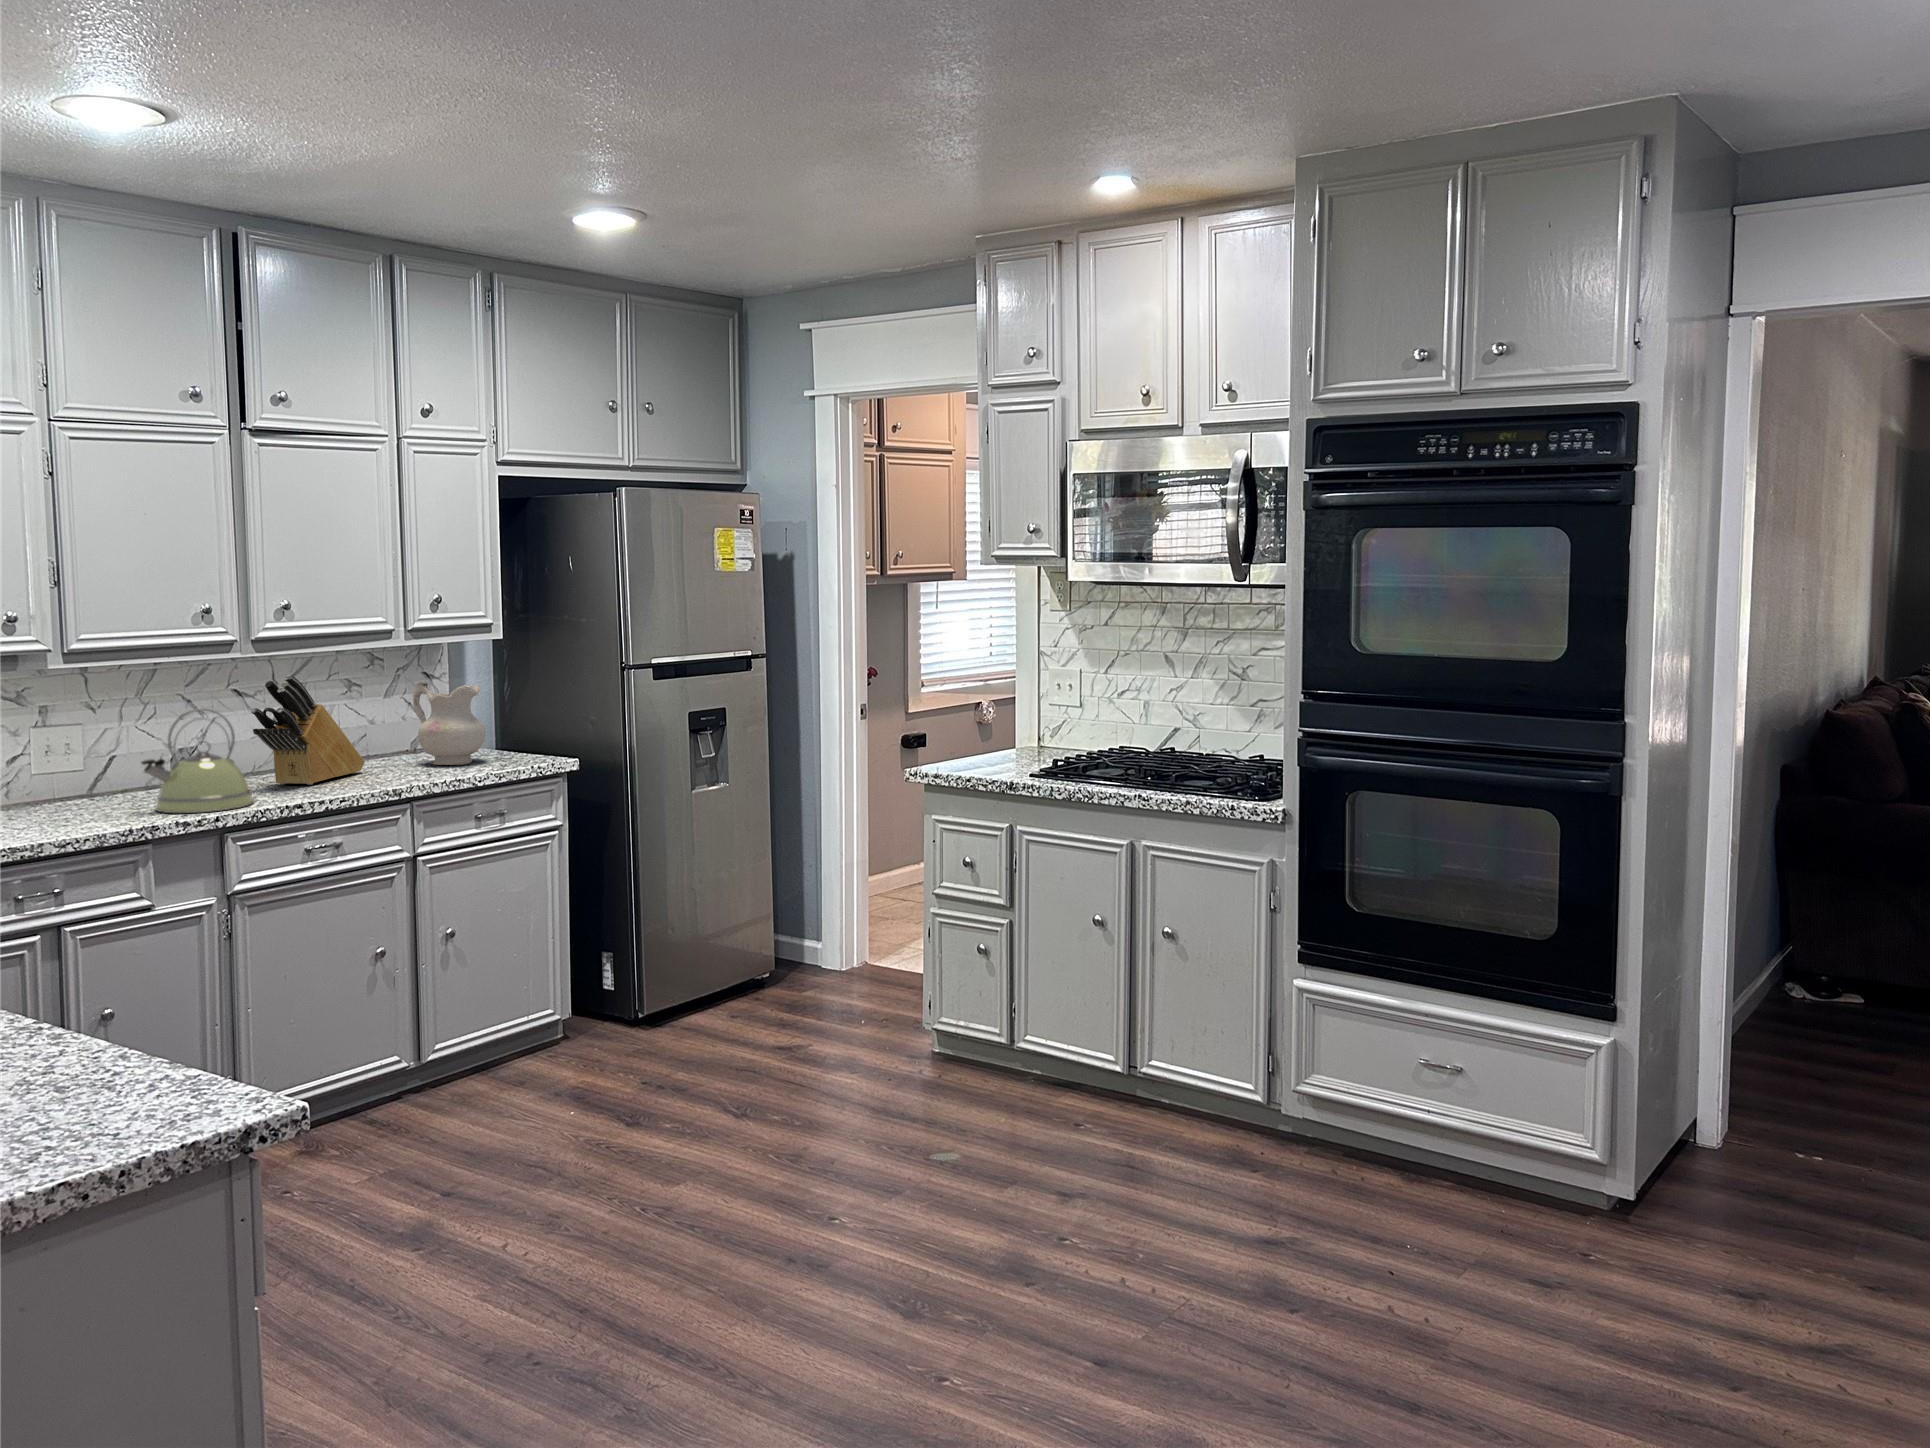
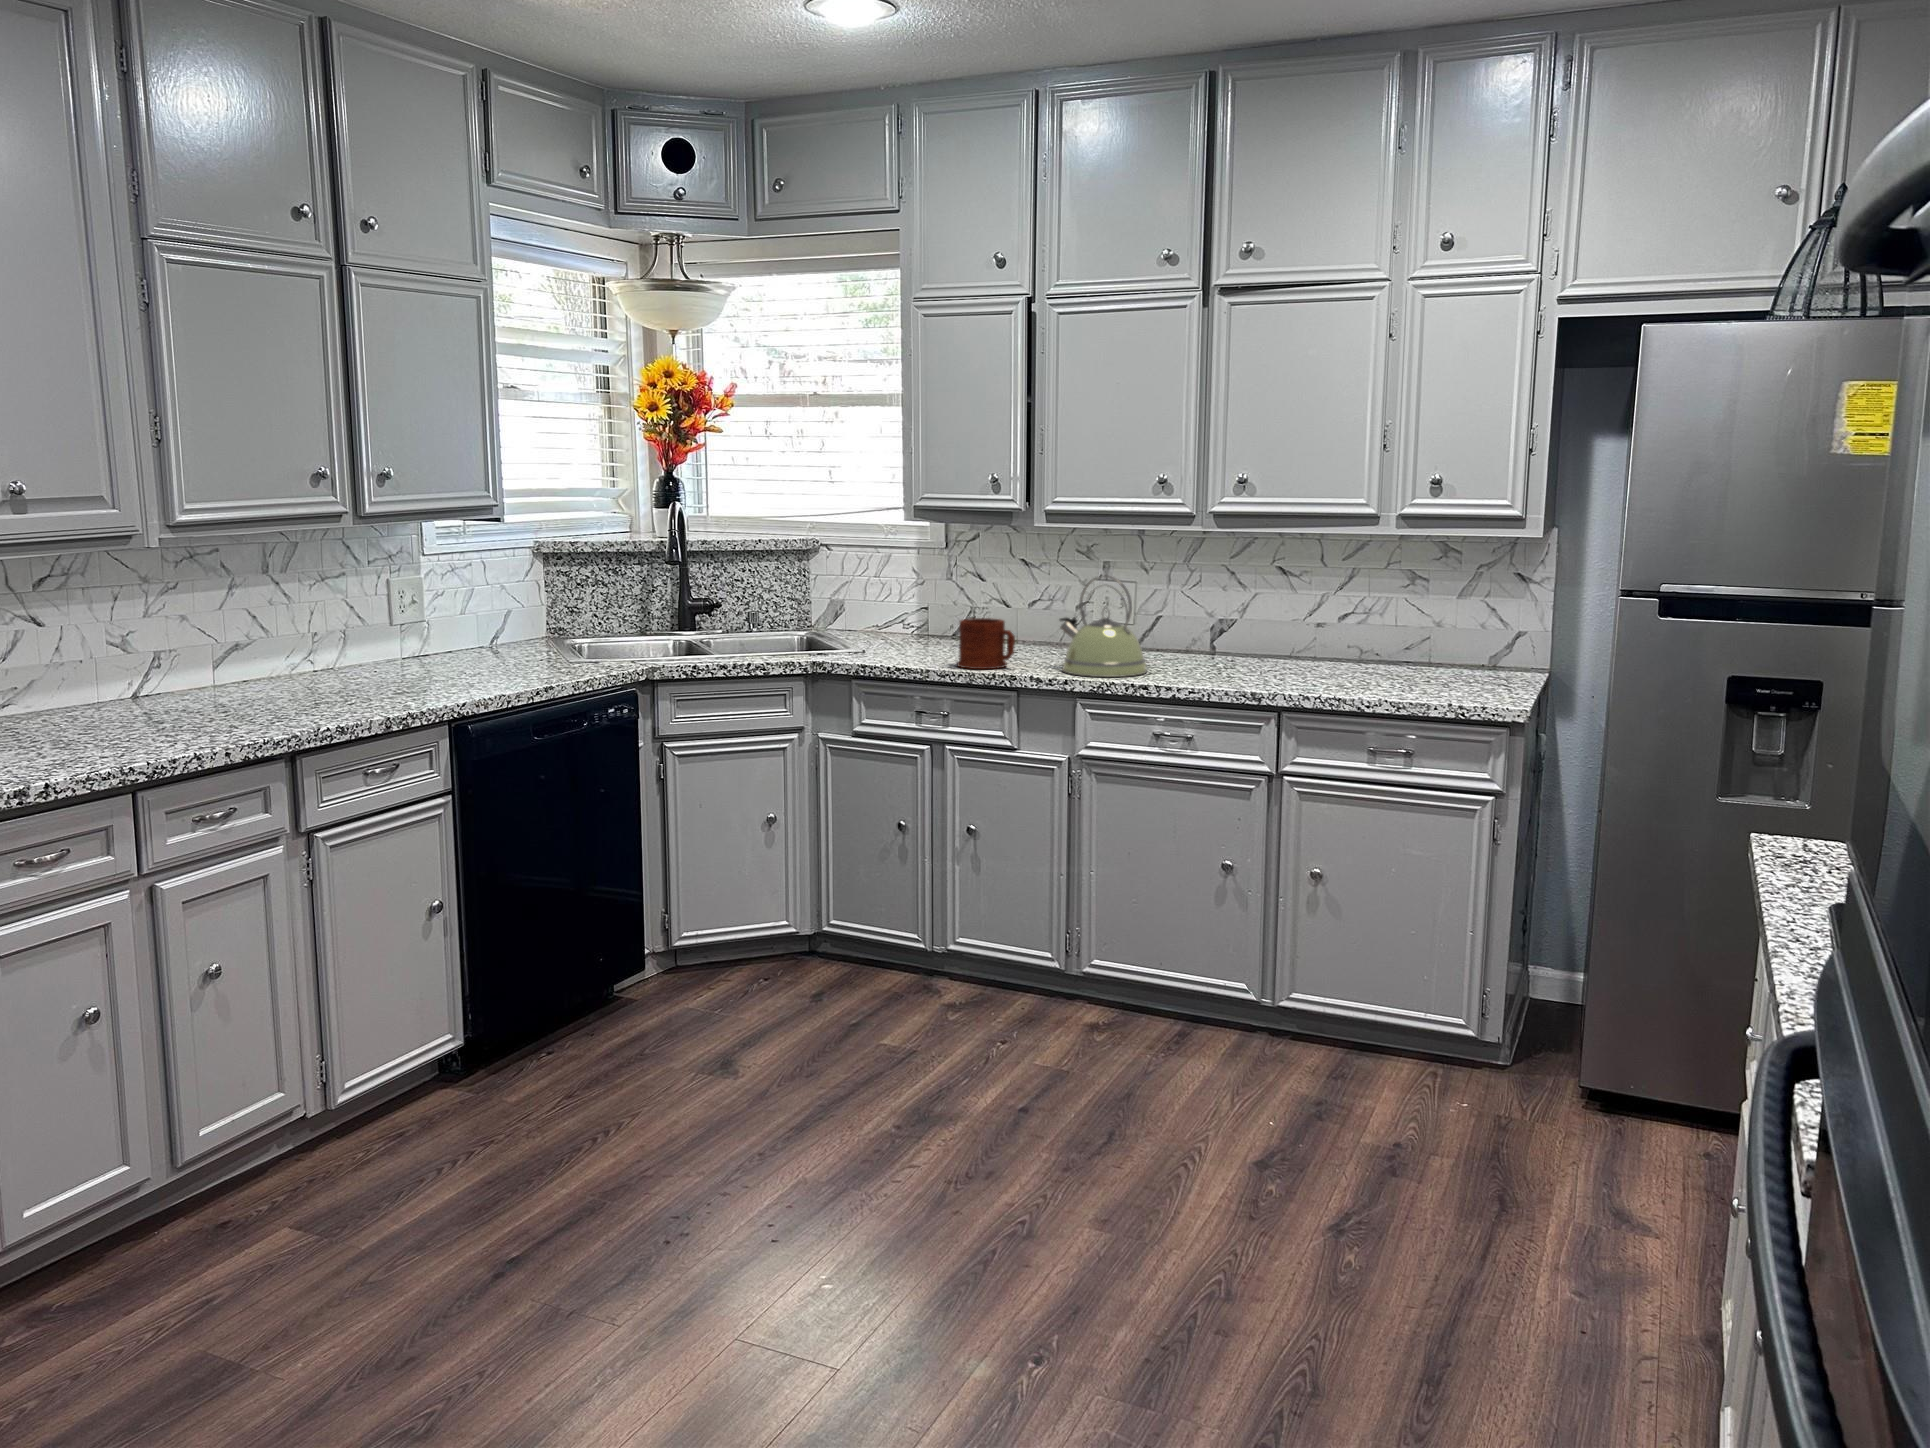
knife block: present [251,675,365,785] -> none [1197,553,1339,674]
ceramic pitcher: present [413,682,485,765] -> none [1401,580,1485,688]
mug: none [43,773,121,833] -> present [957,618,1015,669]

